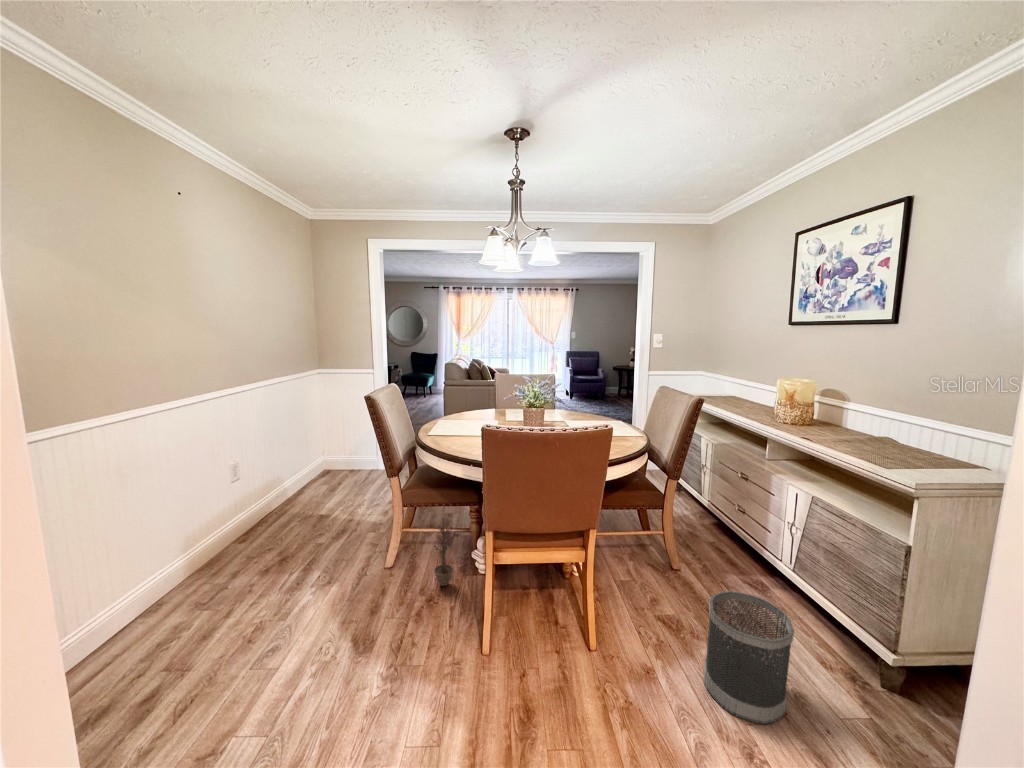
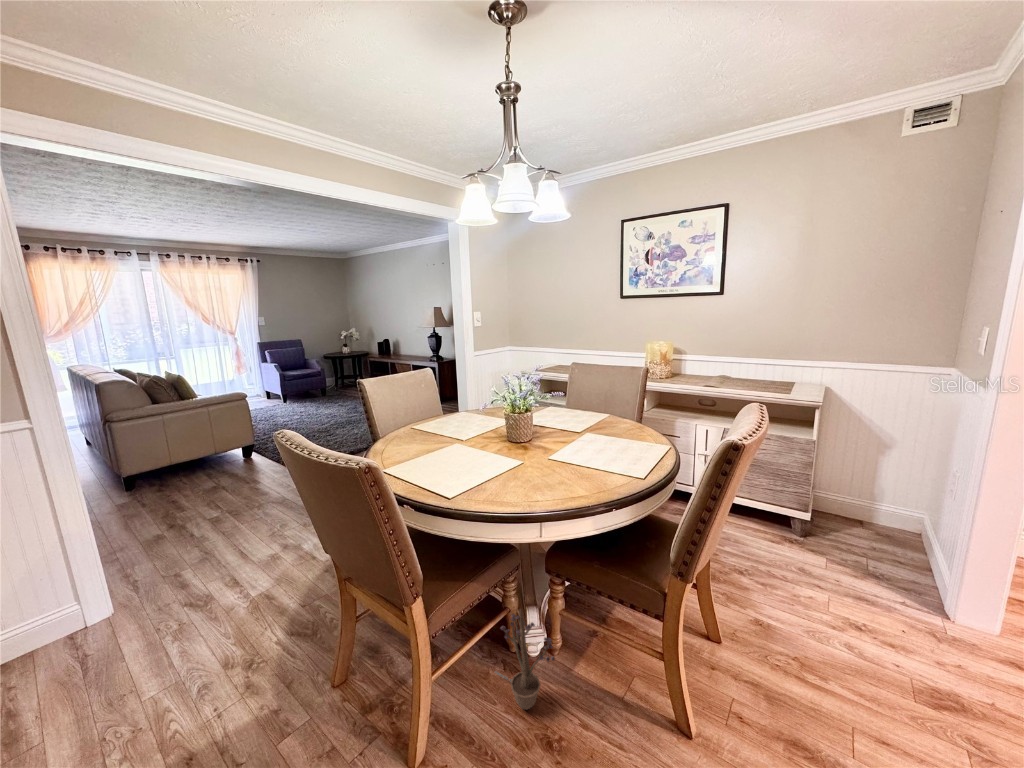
wastebasket: present [704,591,794,724] -> none [760,515,839,613]

